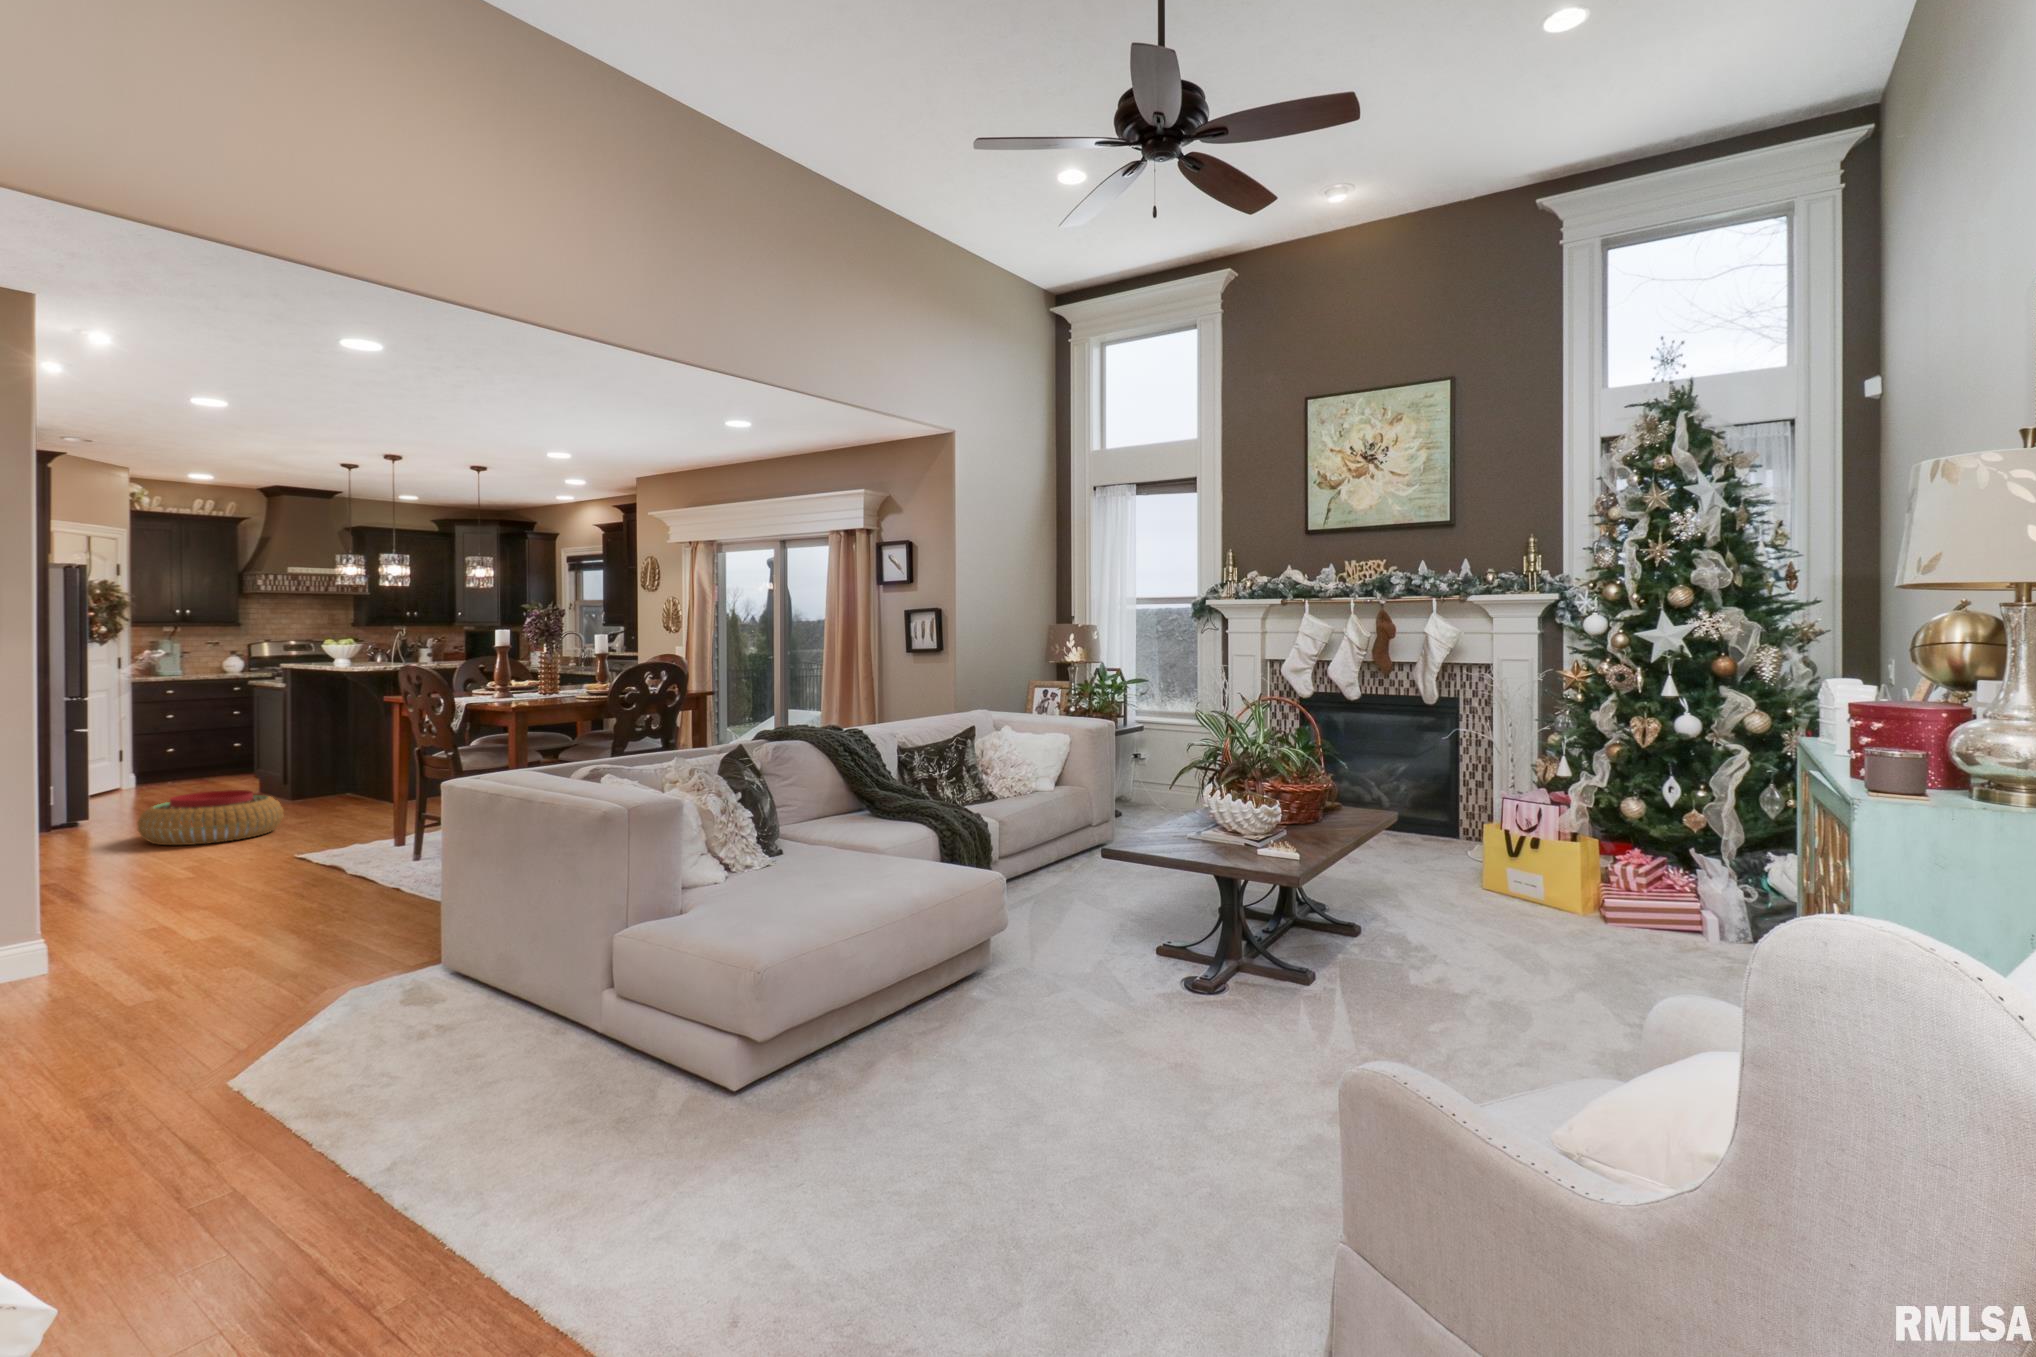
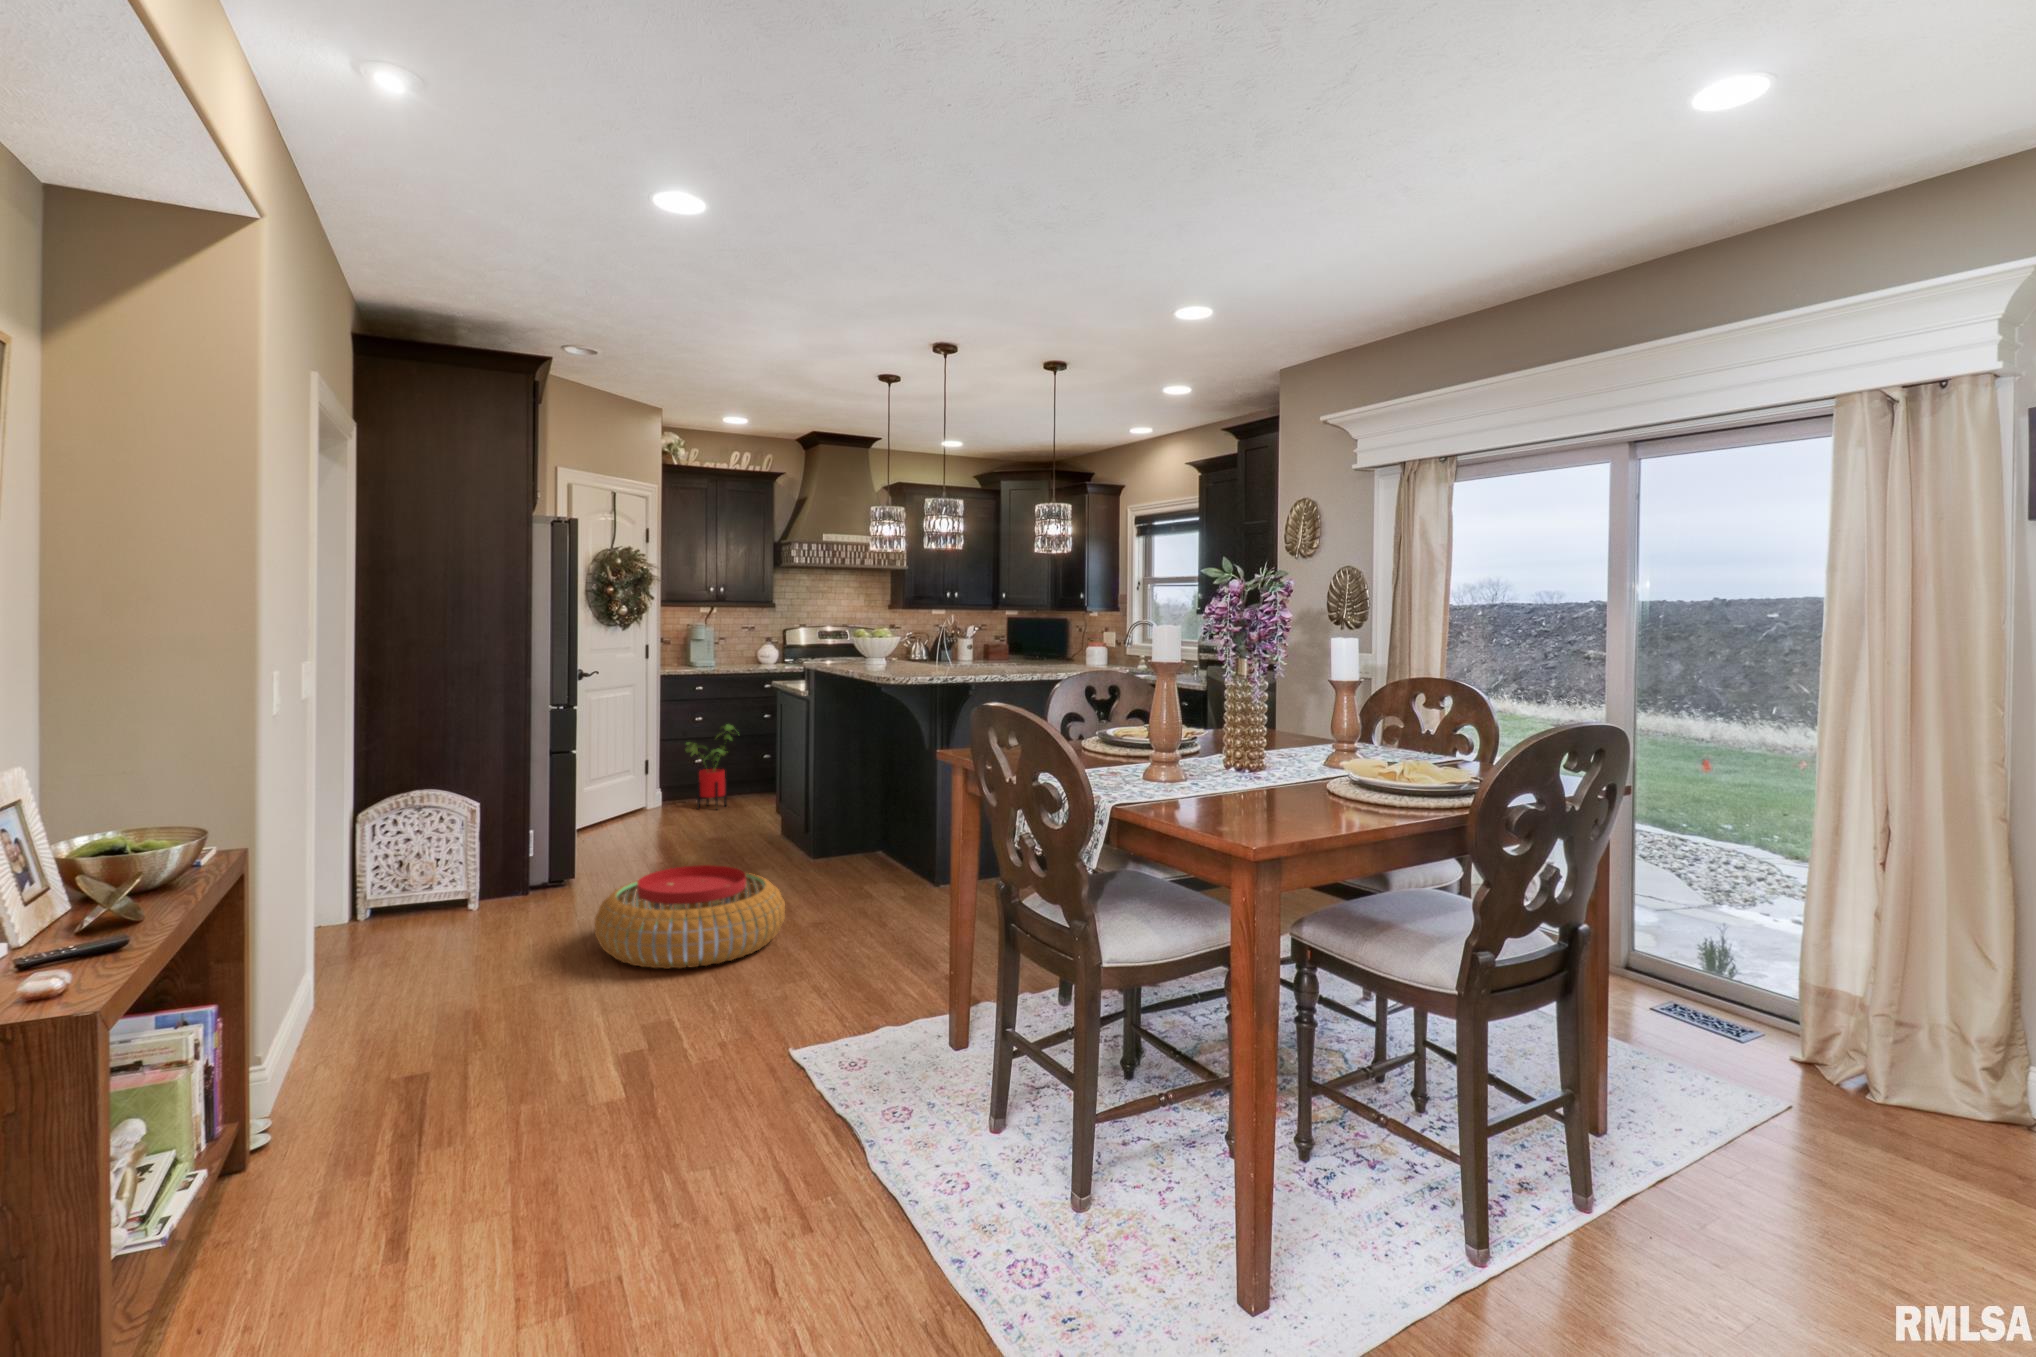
house plant: none [159,719,214,789] -> present [685,724,734,809]

